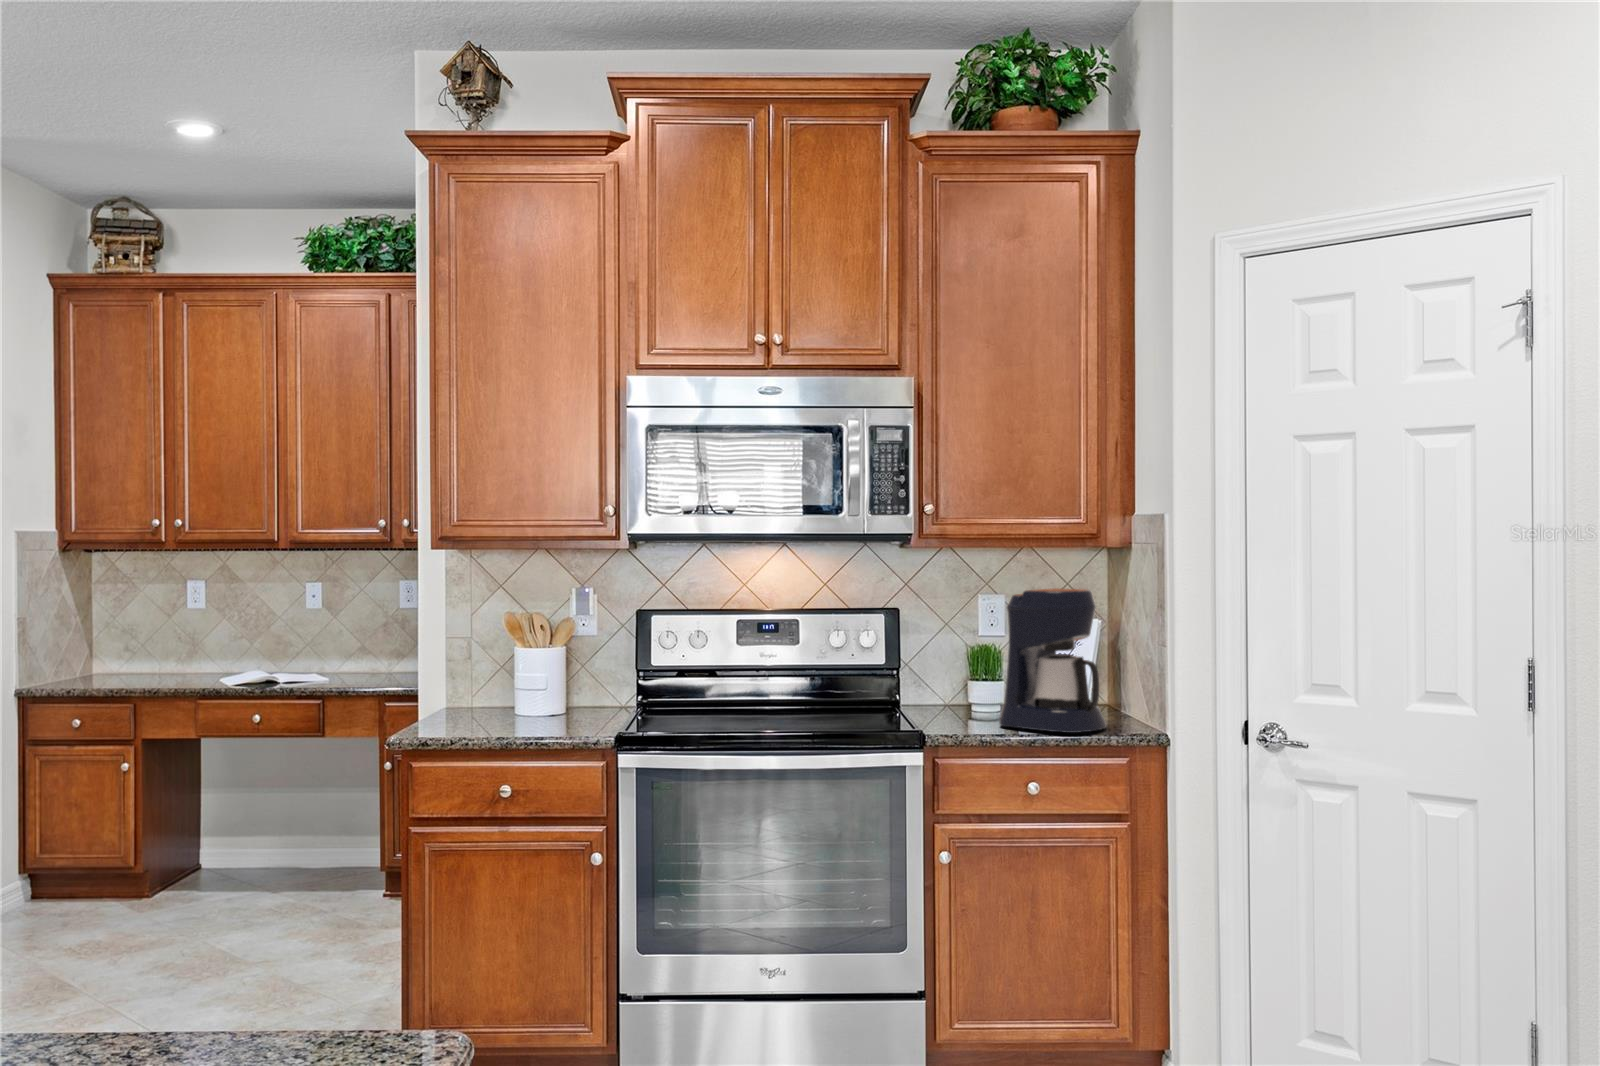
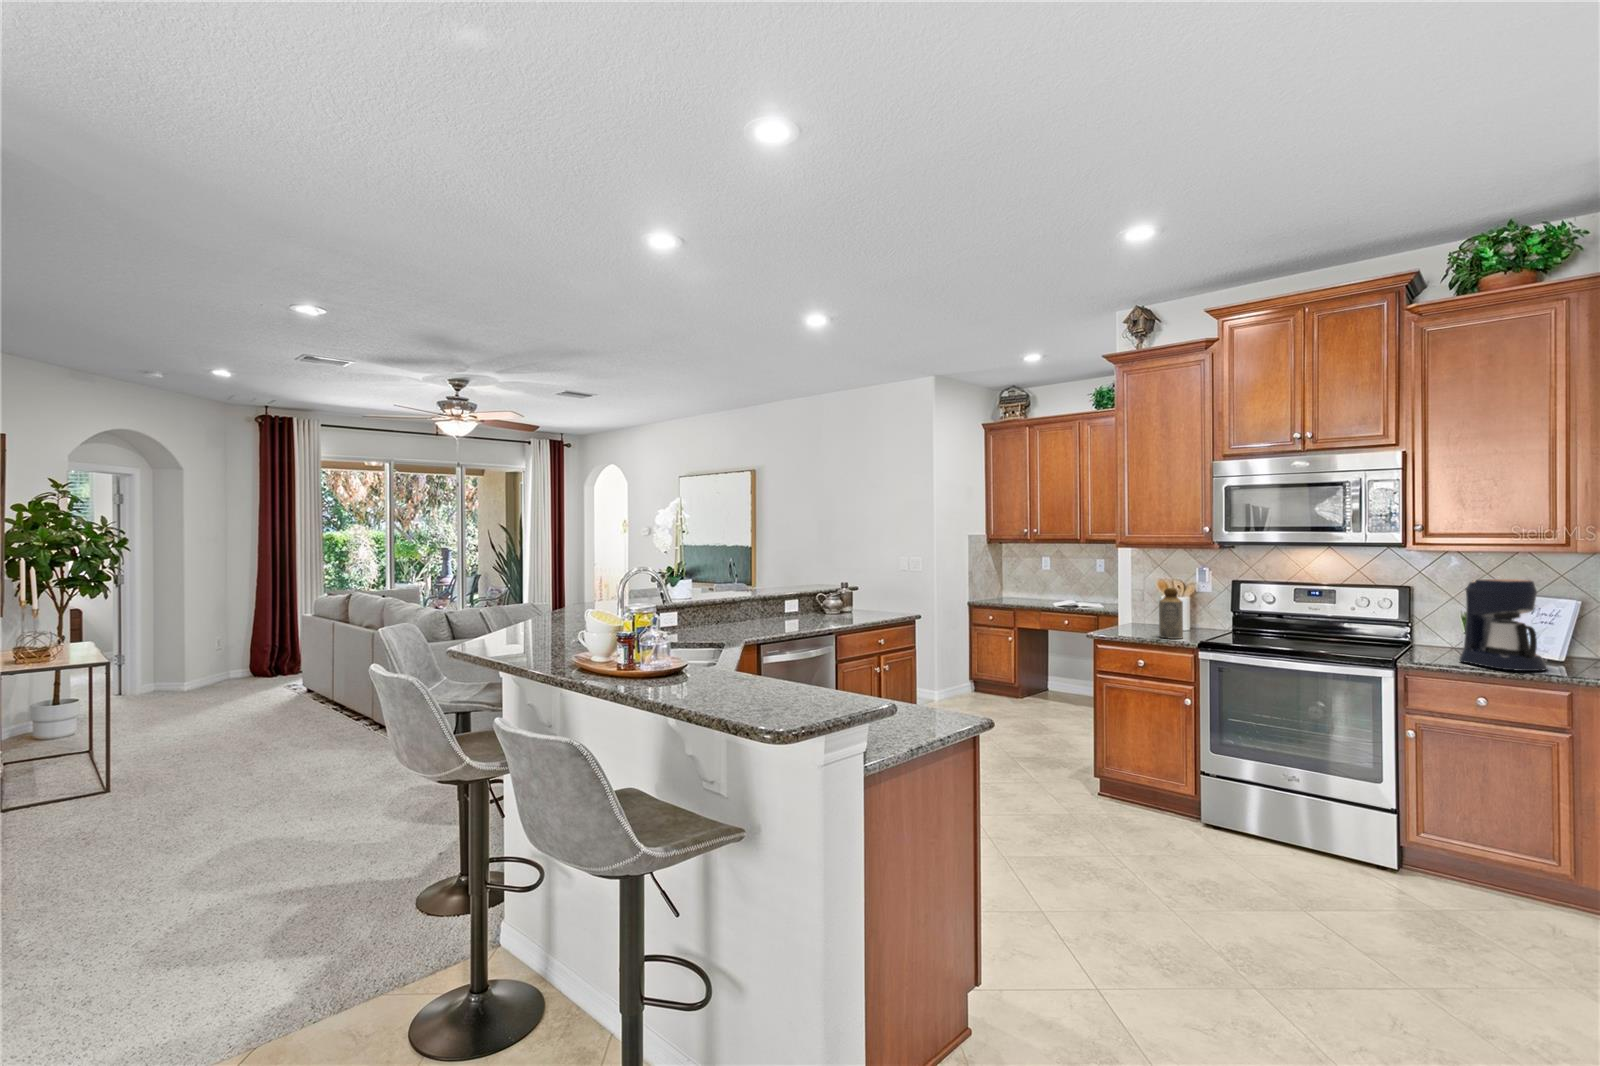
bottle: none [525,628,571,732] -> present [1159,588,1183,639]

